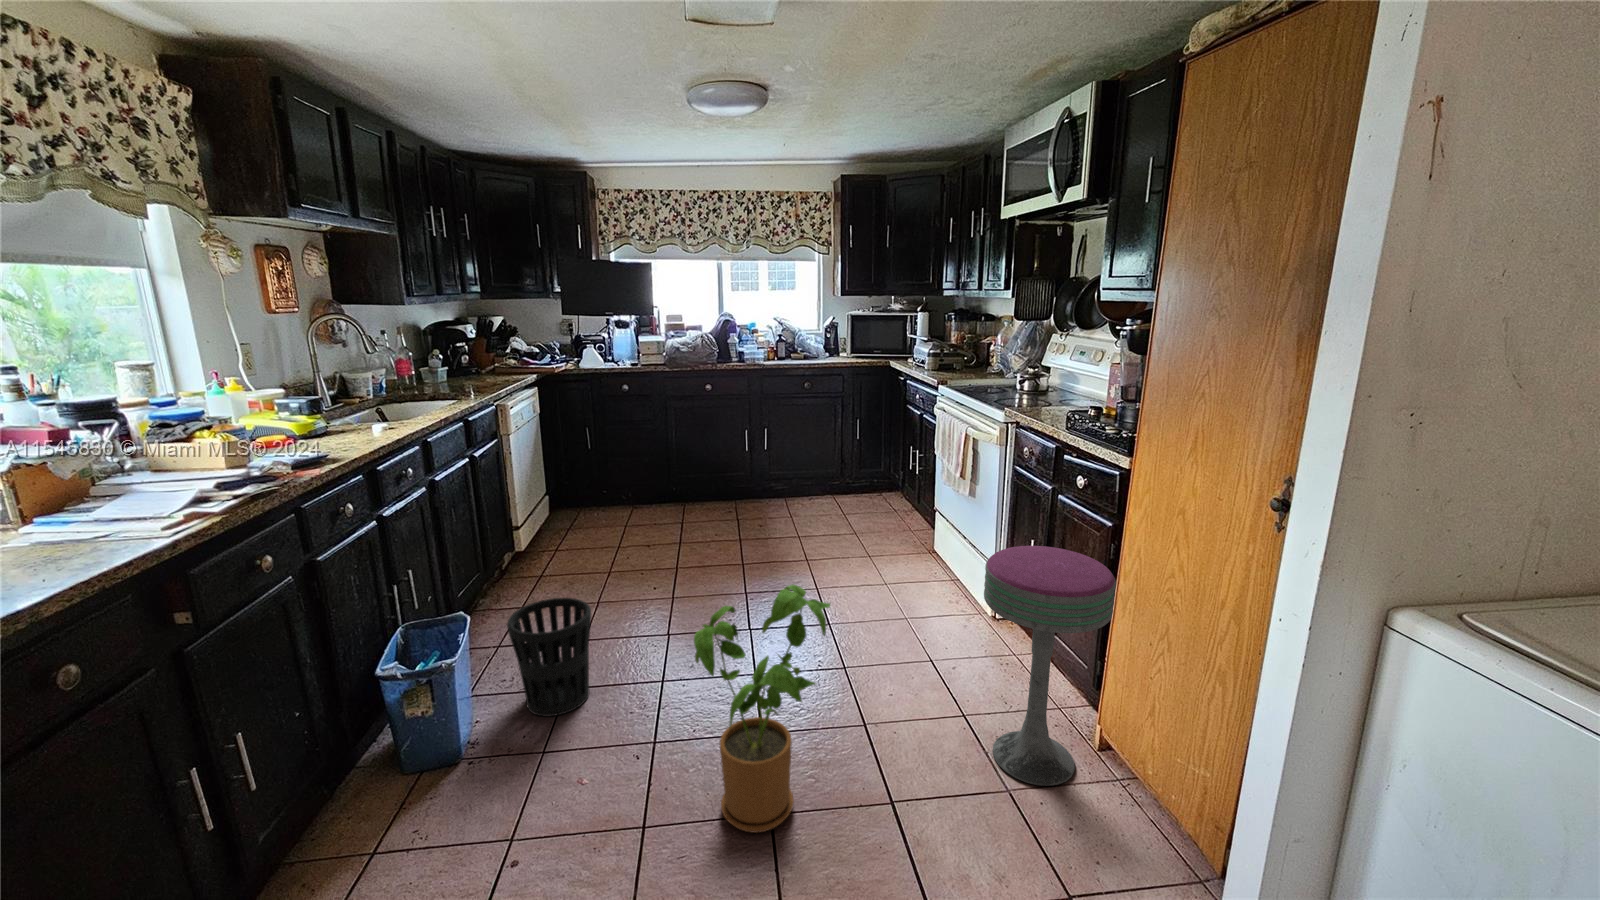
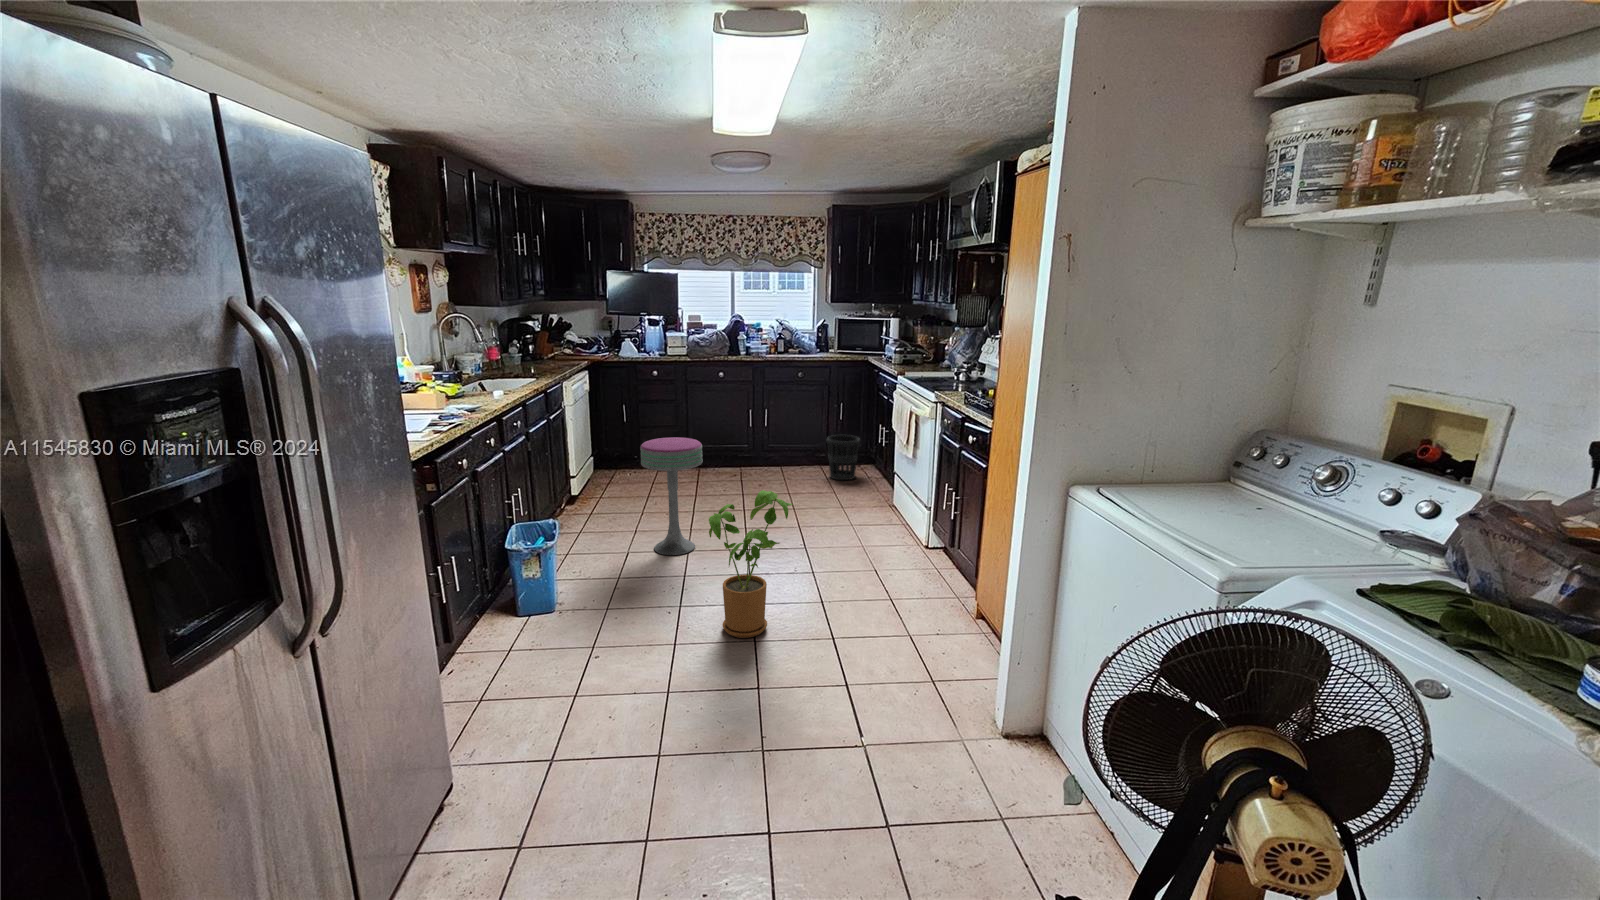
bar stool: present [984,546,1116,786] -> present [640,437,703,555]
wastebasket: present [507,598,591,716] -> present [827,435,860,480]

